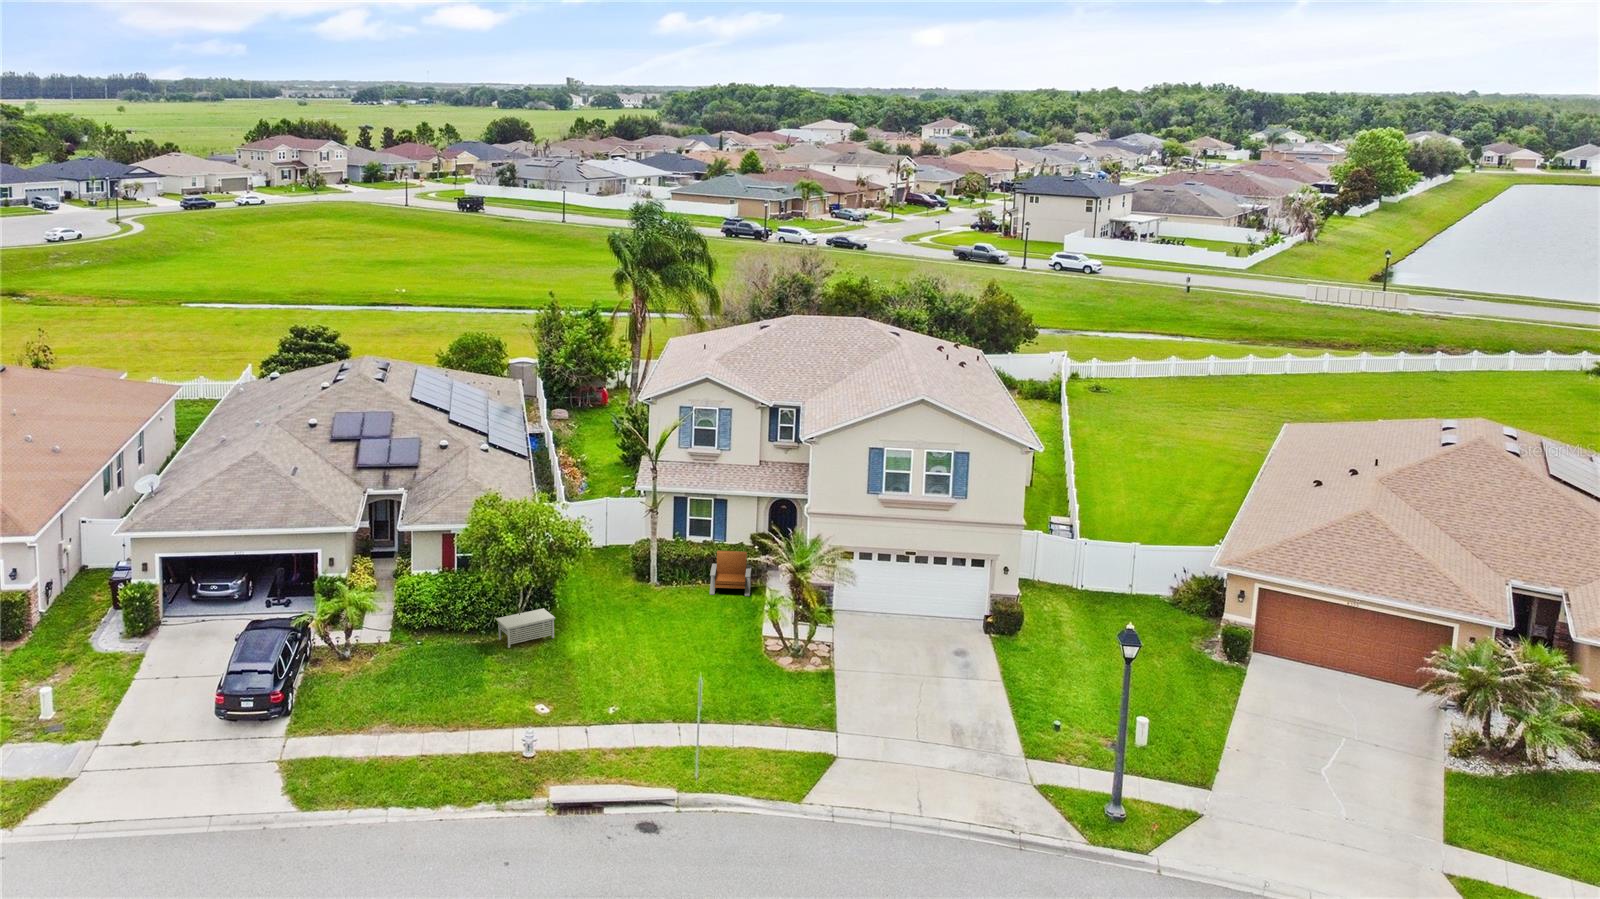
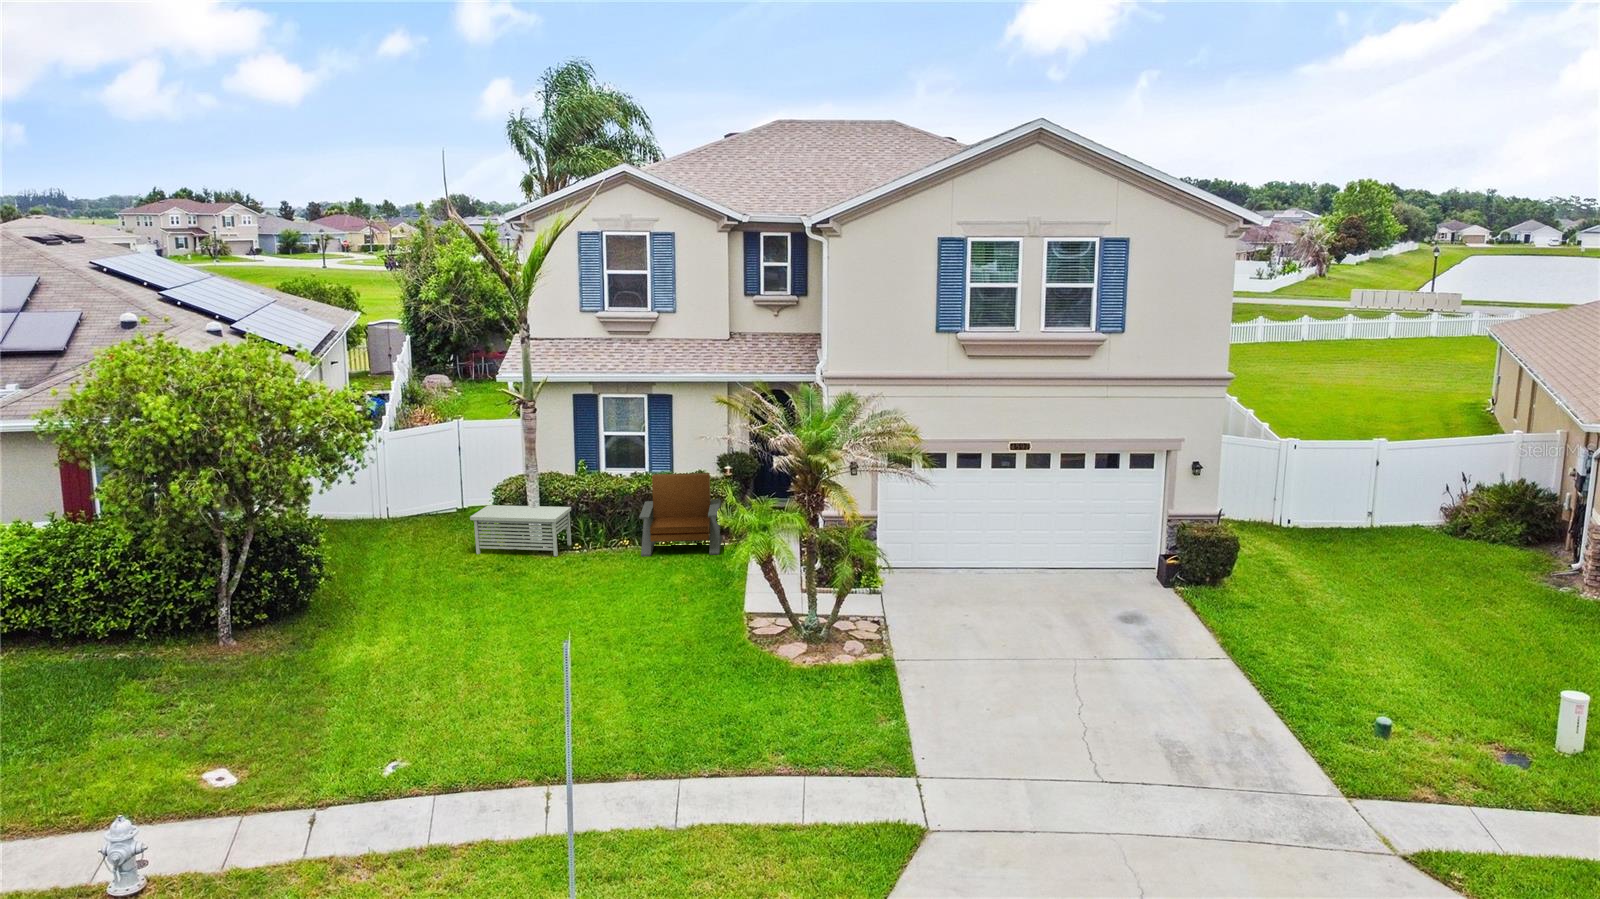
storage bench: present [496,608,555,648] -> present [470,505,571,556]

